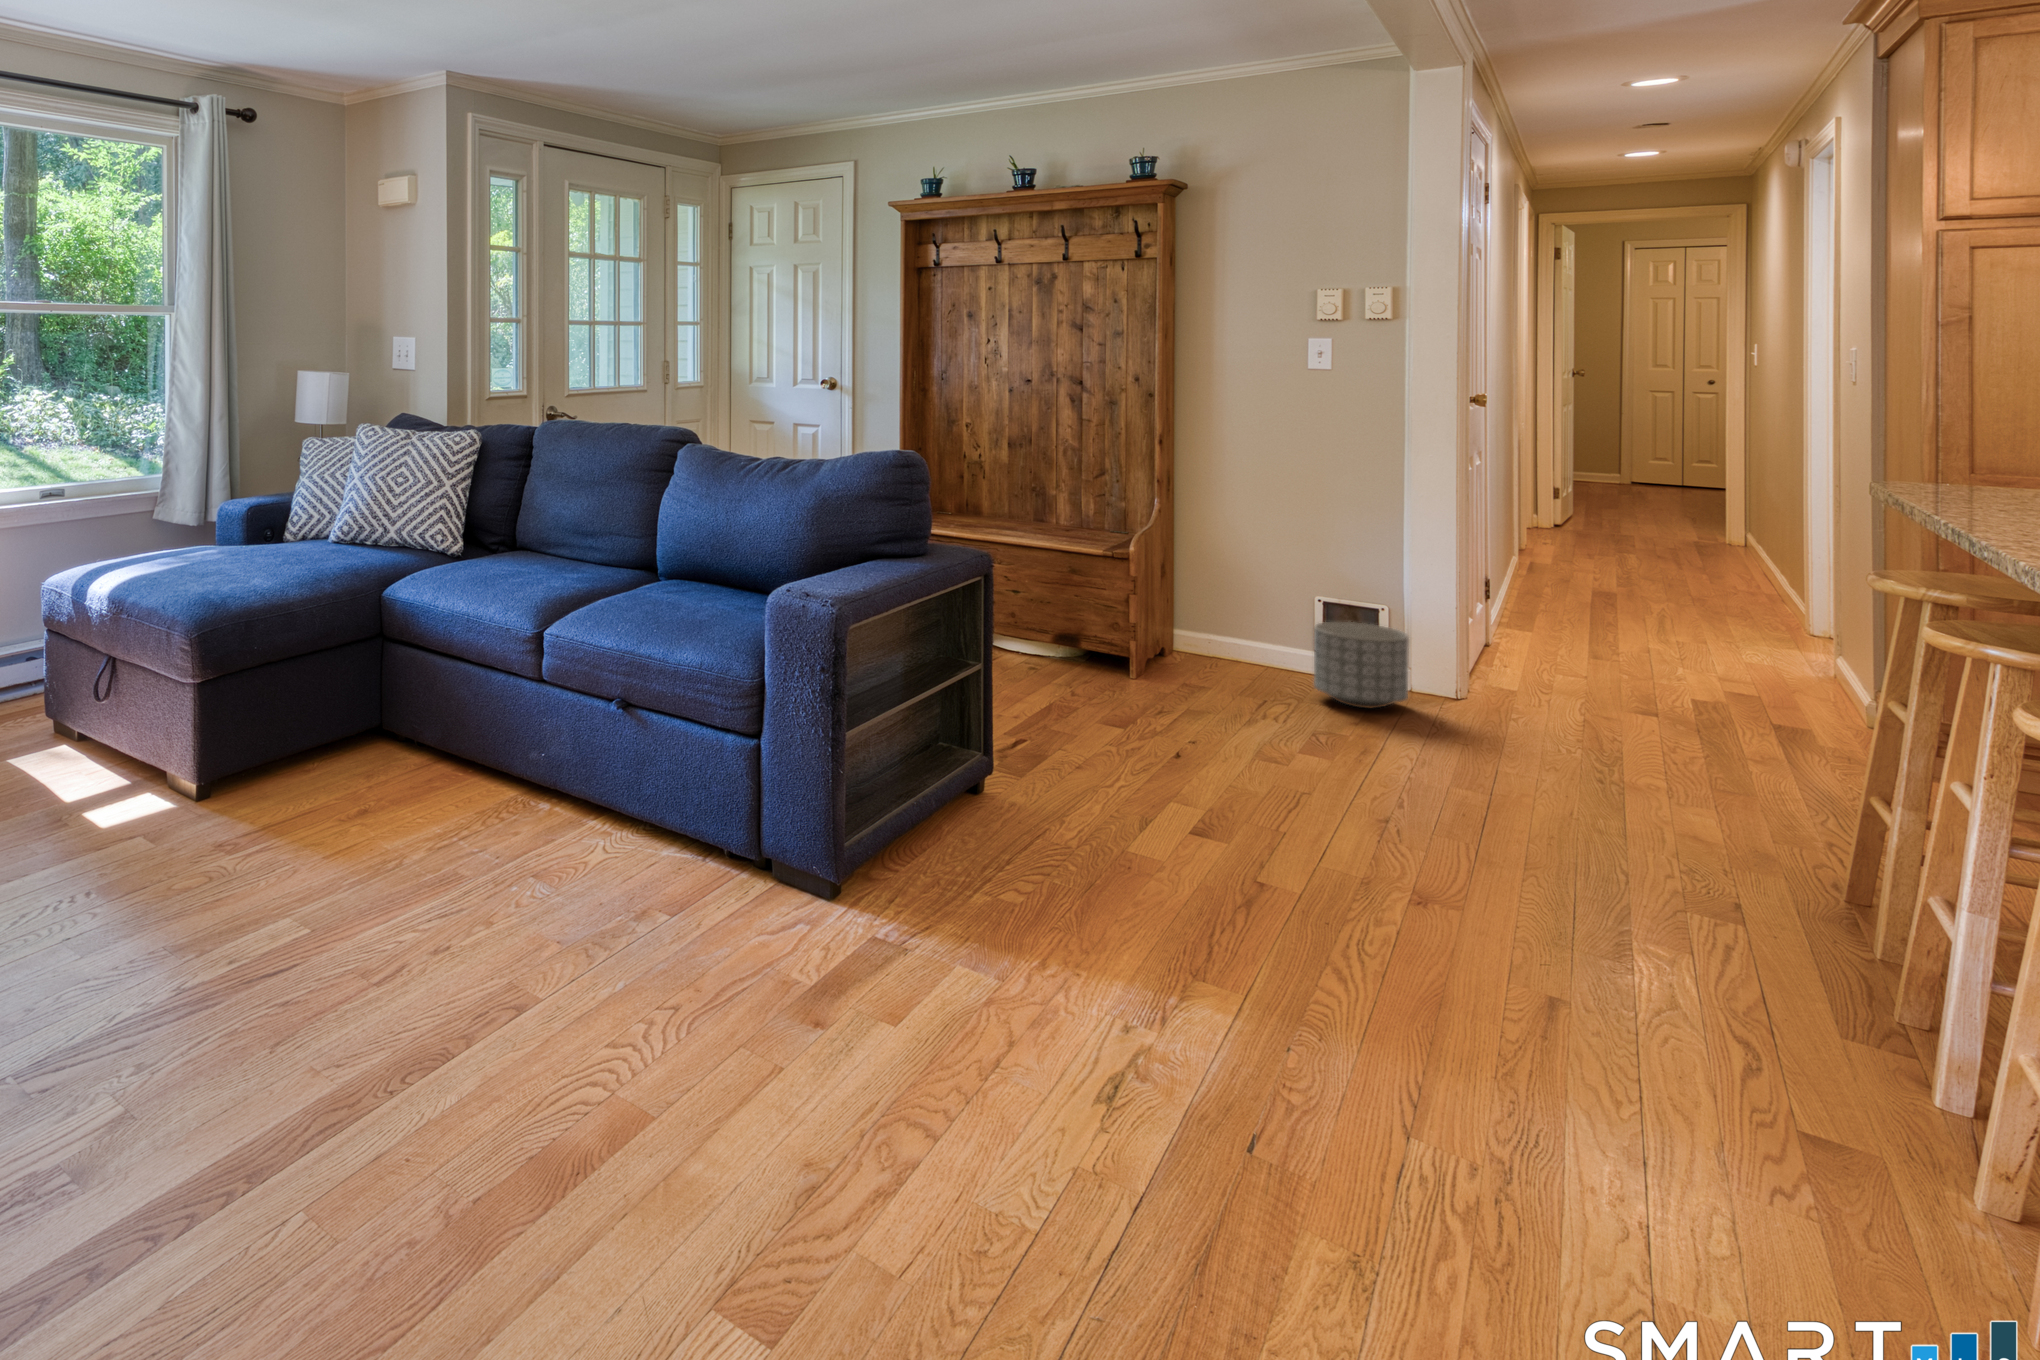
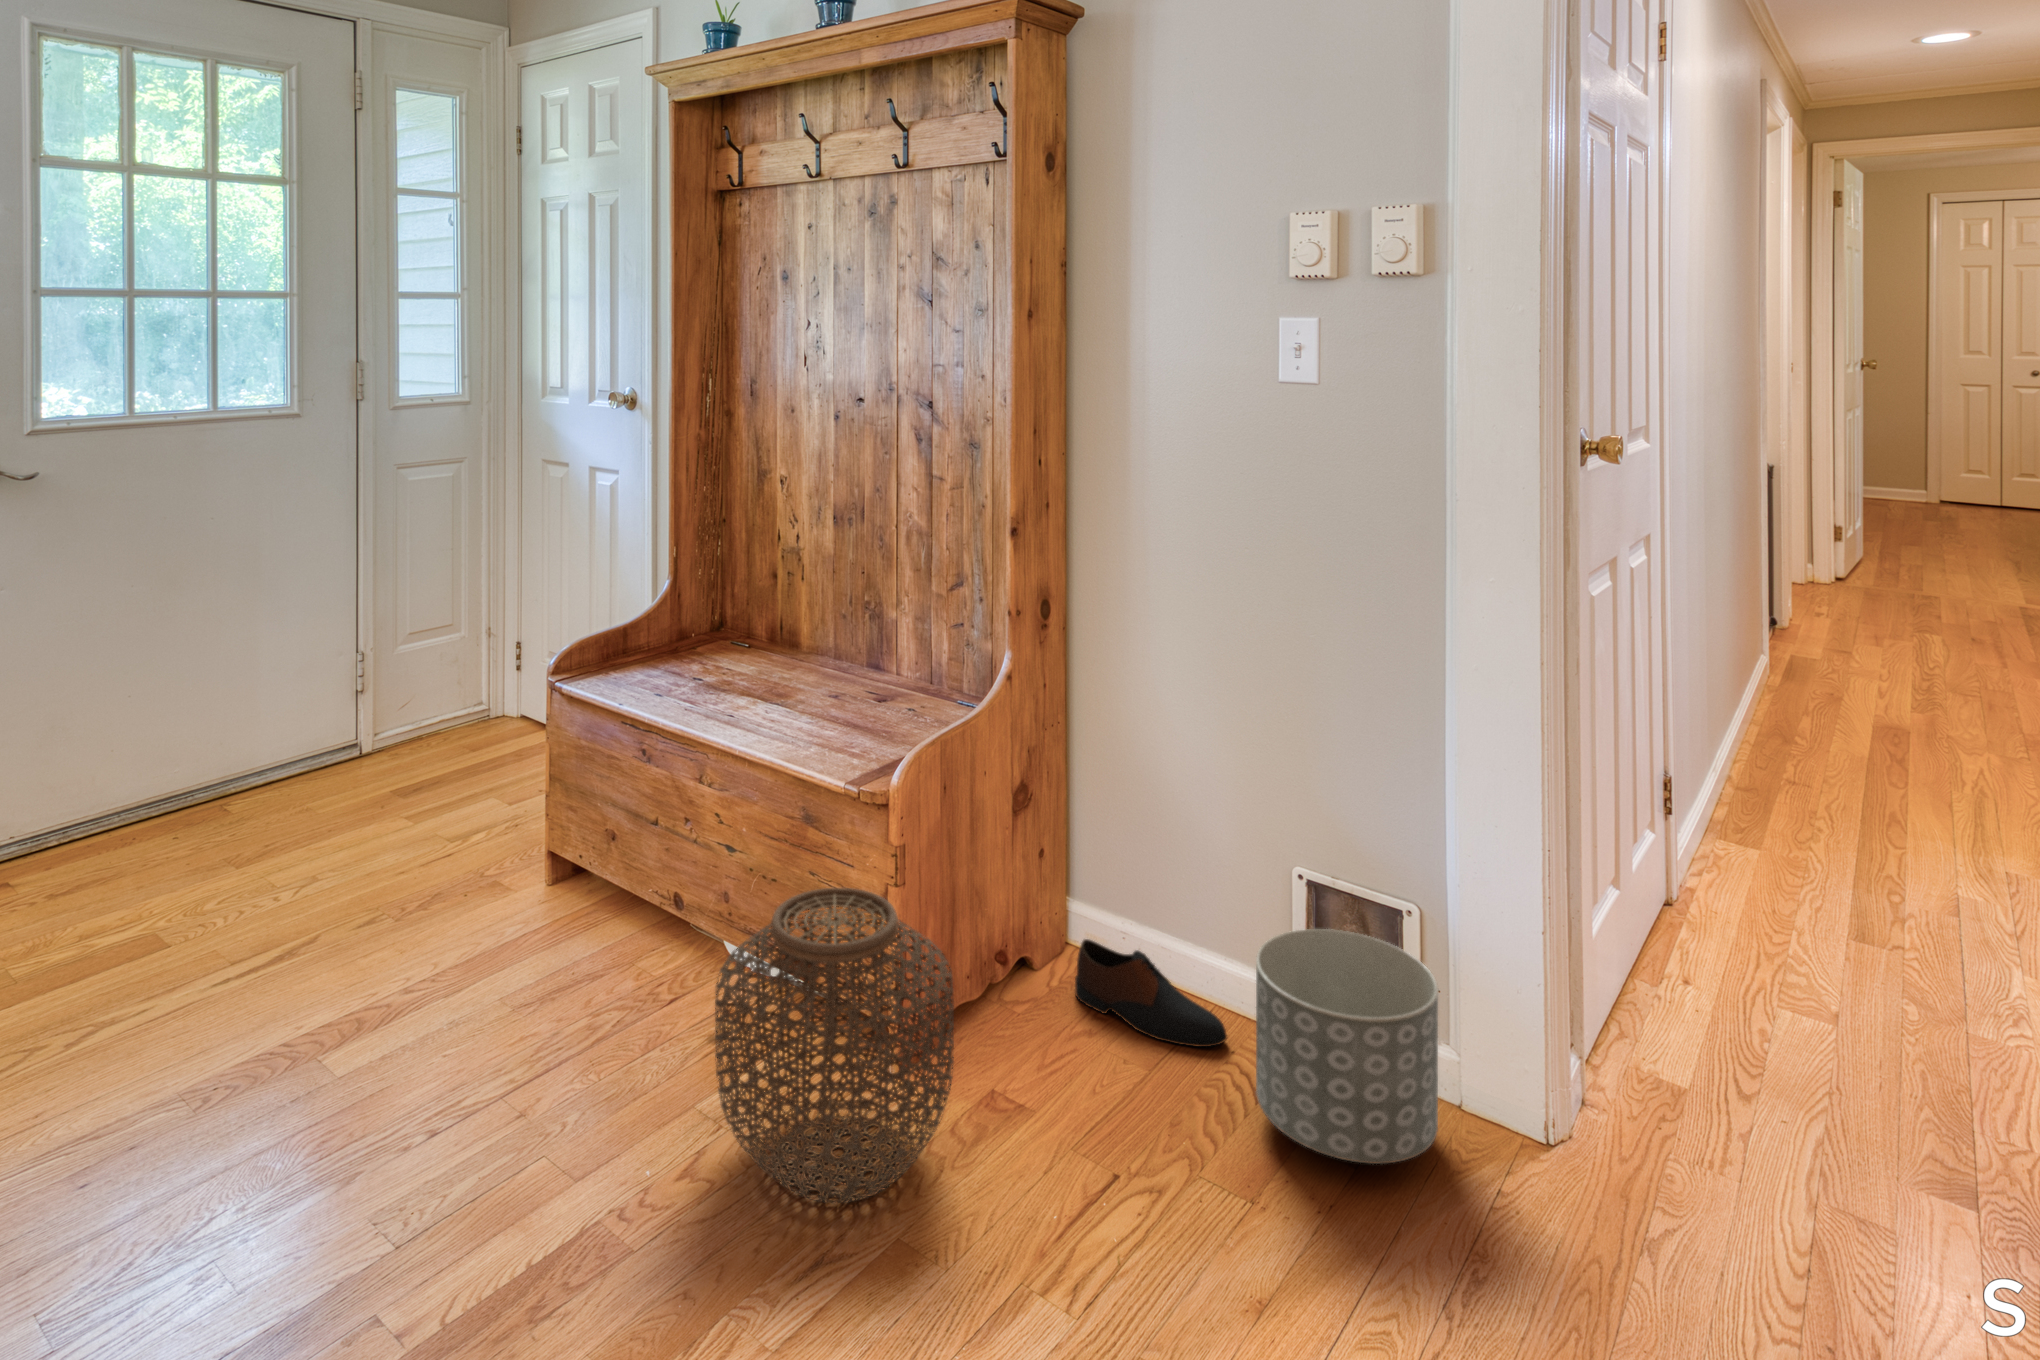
woven basket: none [1075,595,1193,716] -> present [715,888,954,1203]
shoe: none [1192,646,1284,685] -> present [1075,939,1227,1047]

